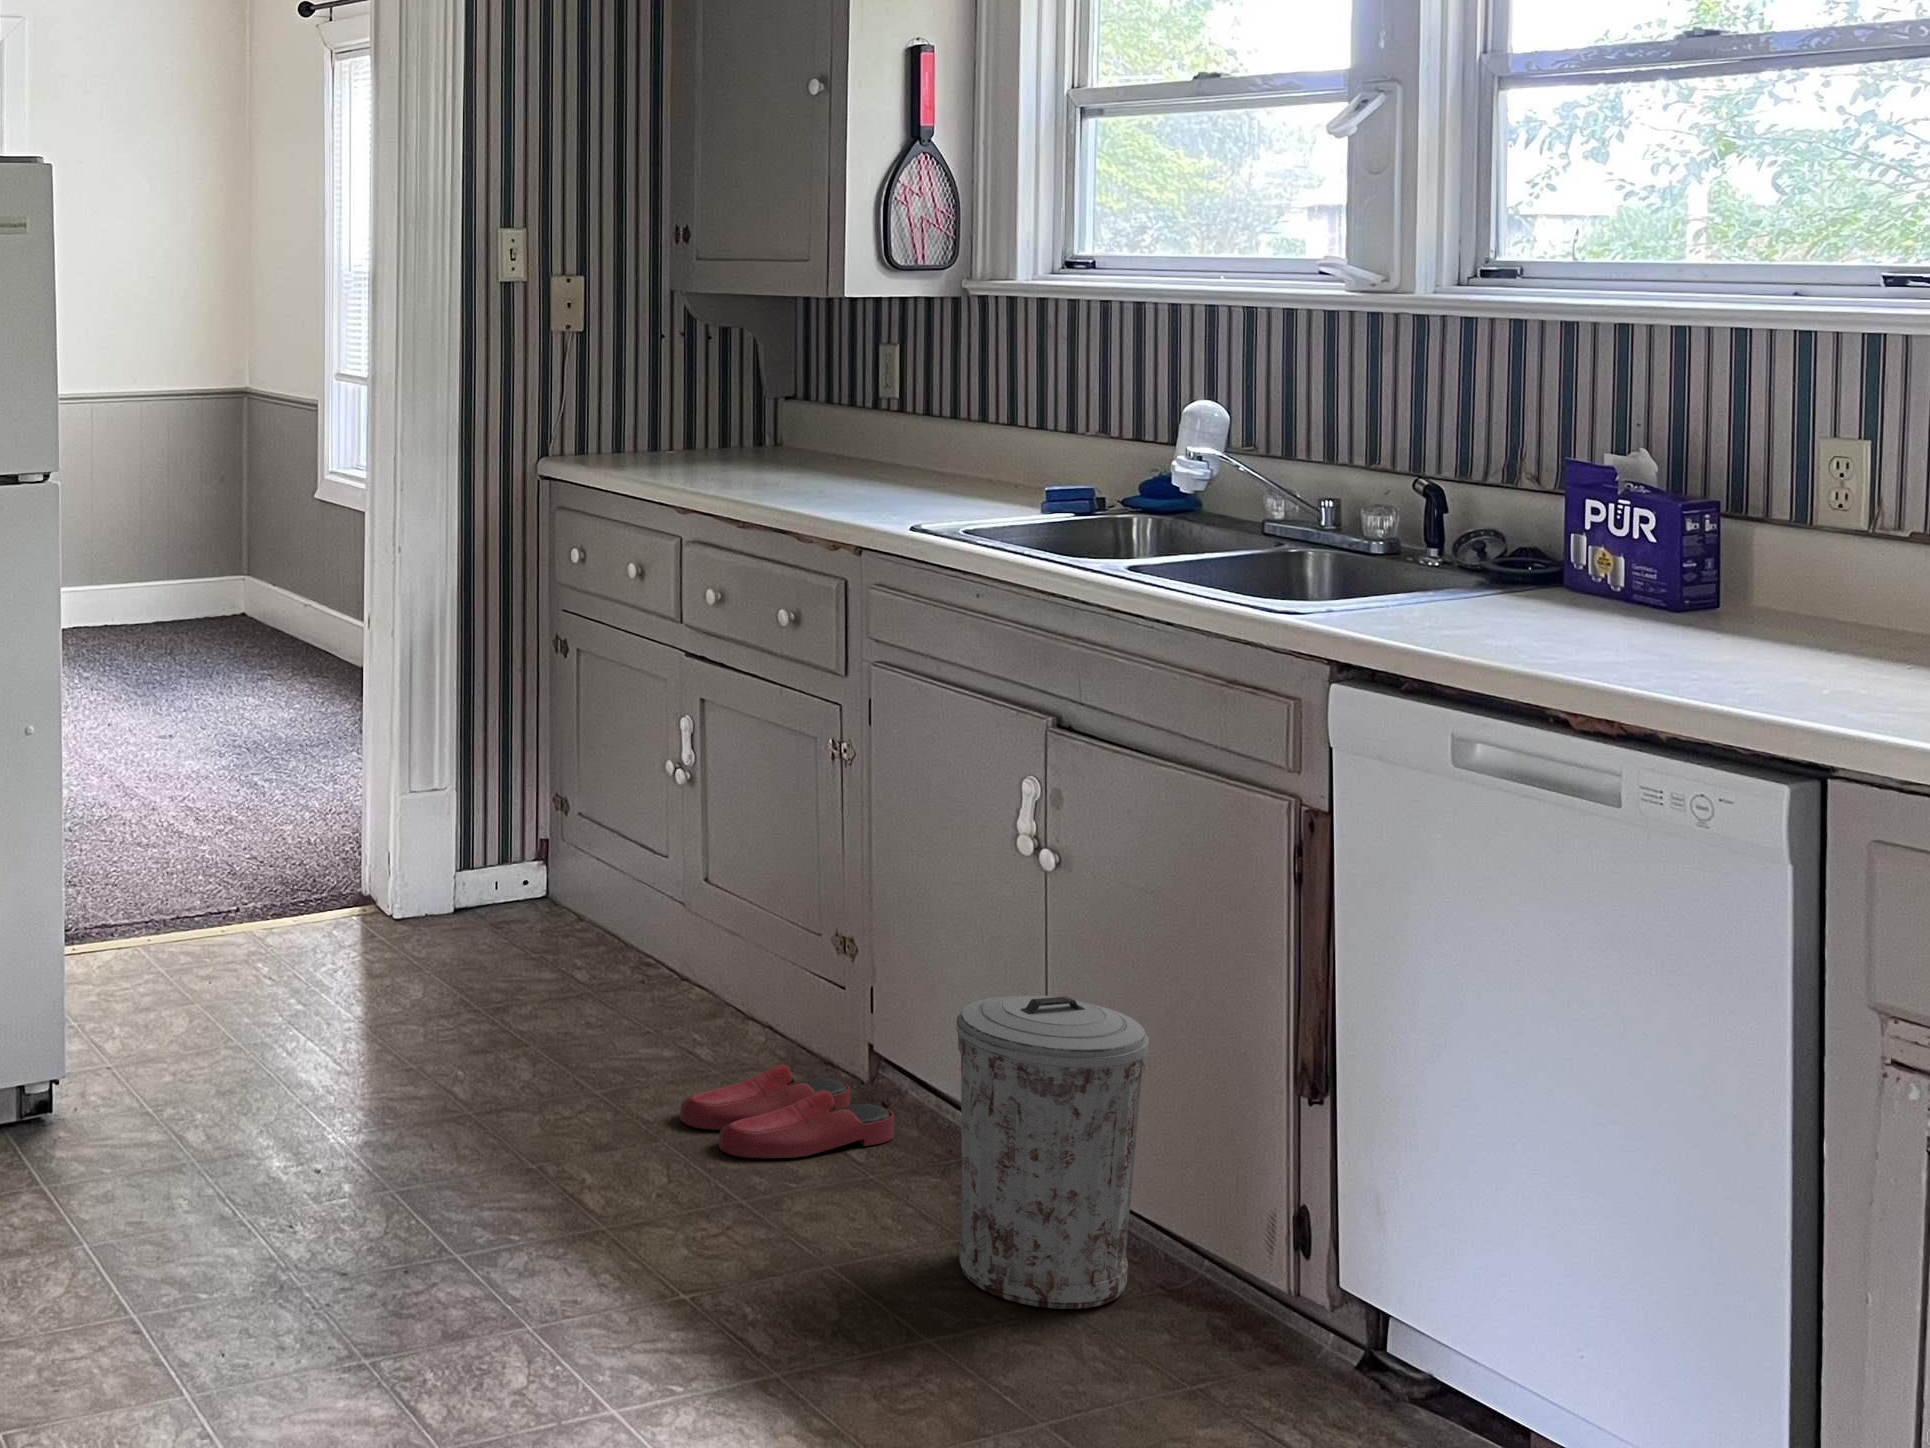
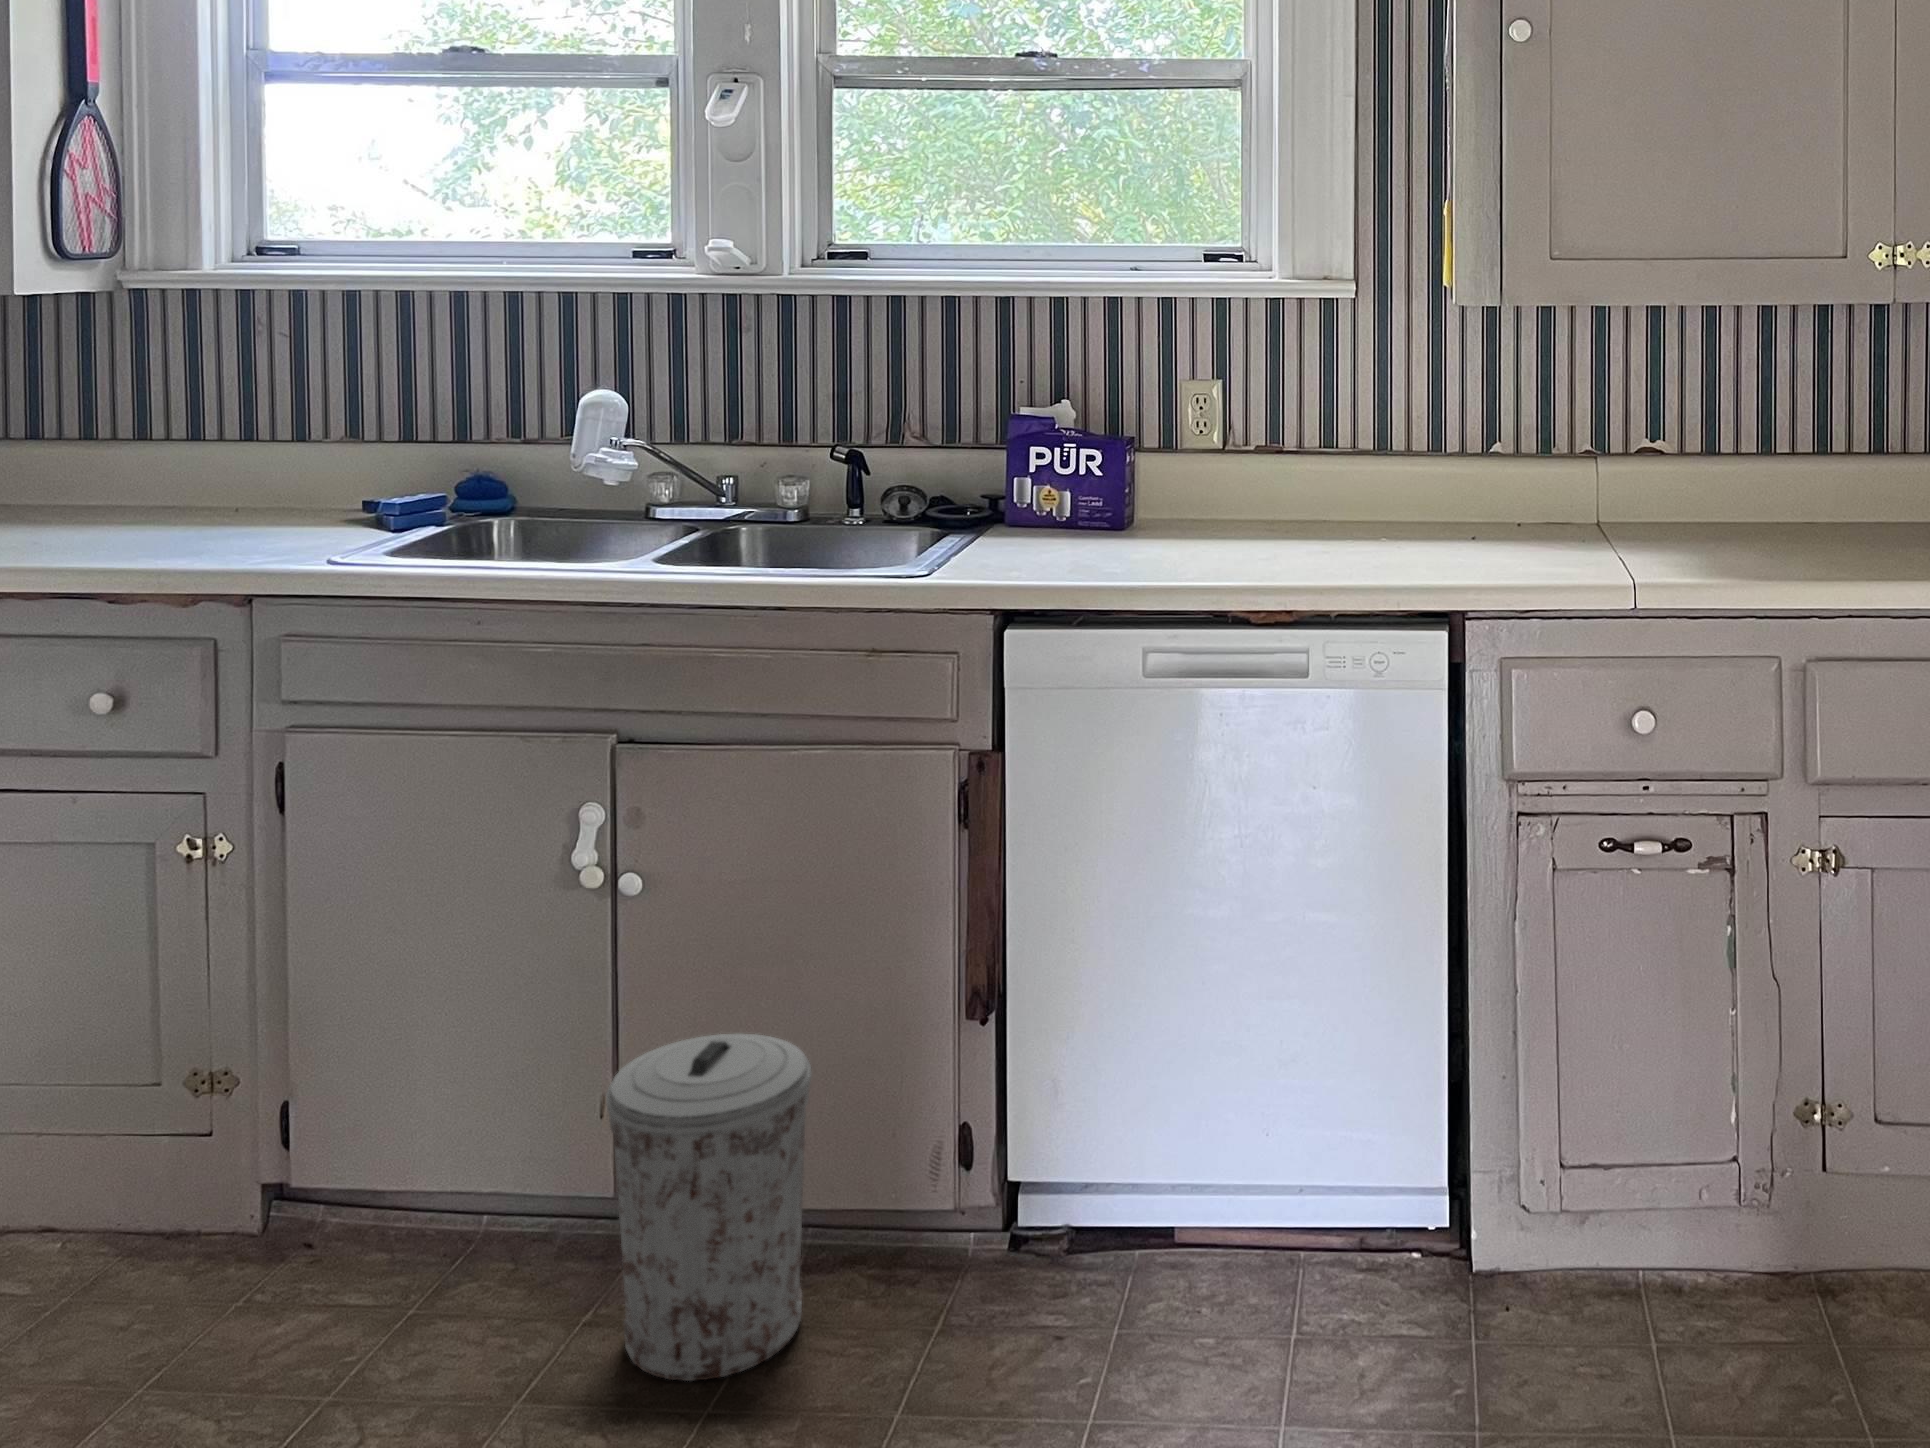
slippers: present [680,1064,894,1158] -> none [106,1238,376,1397]

